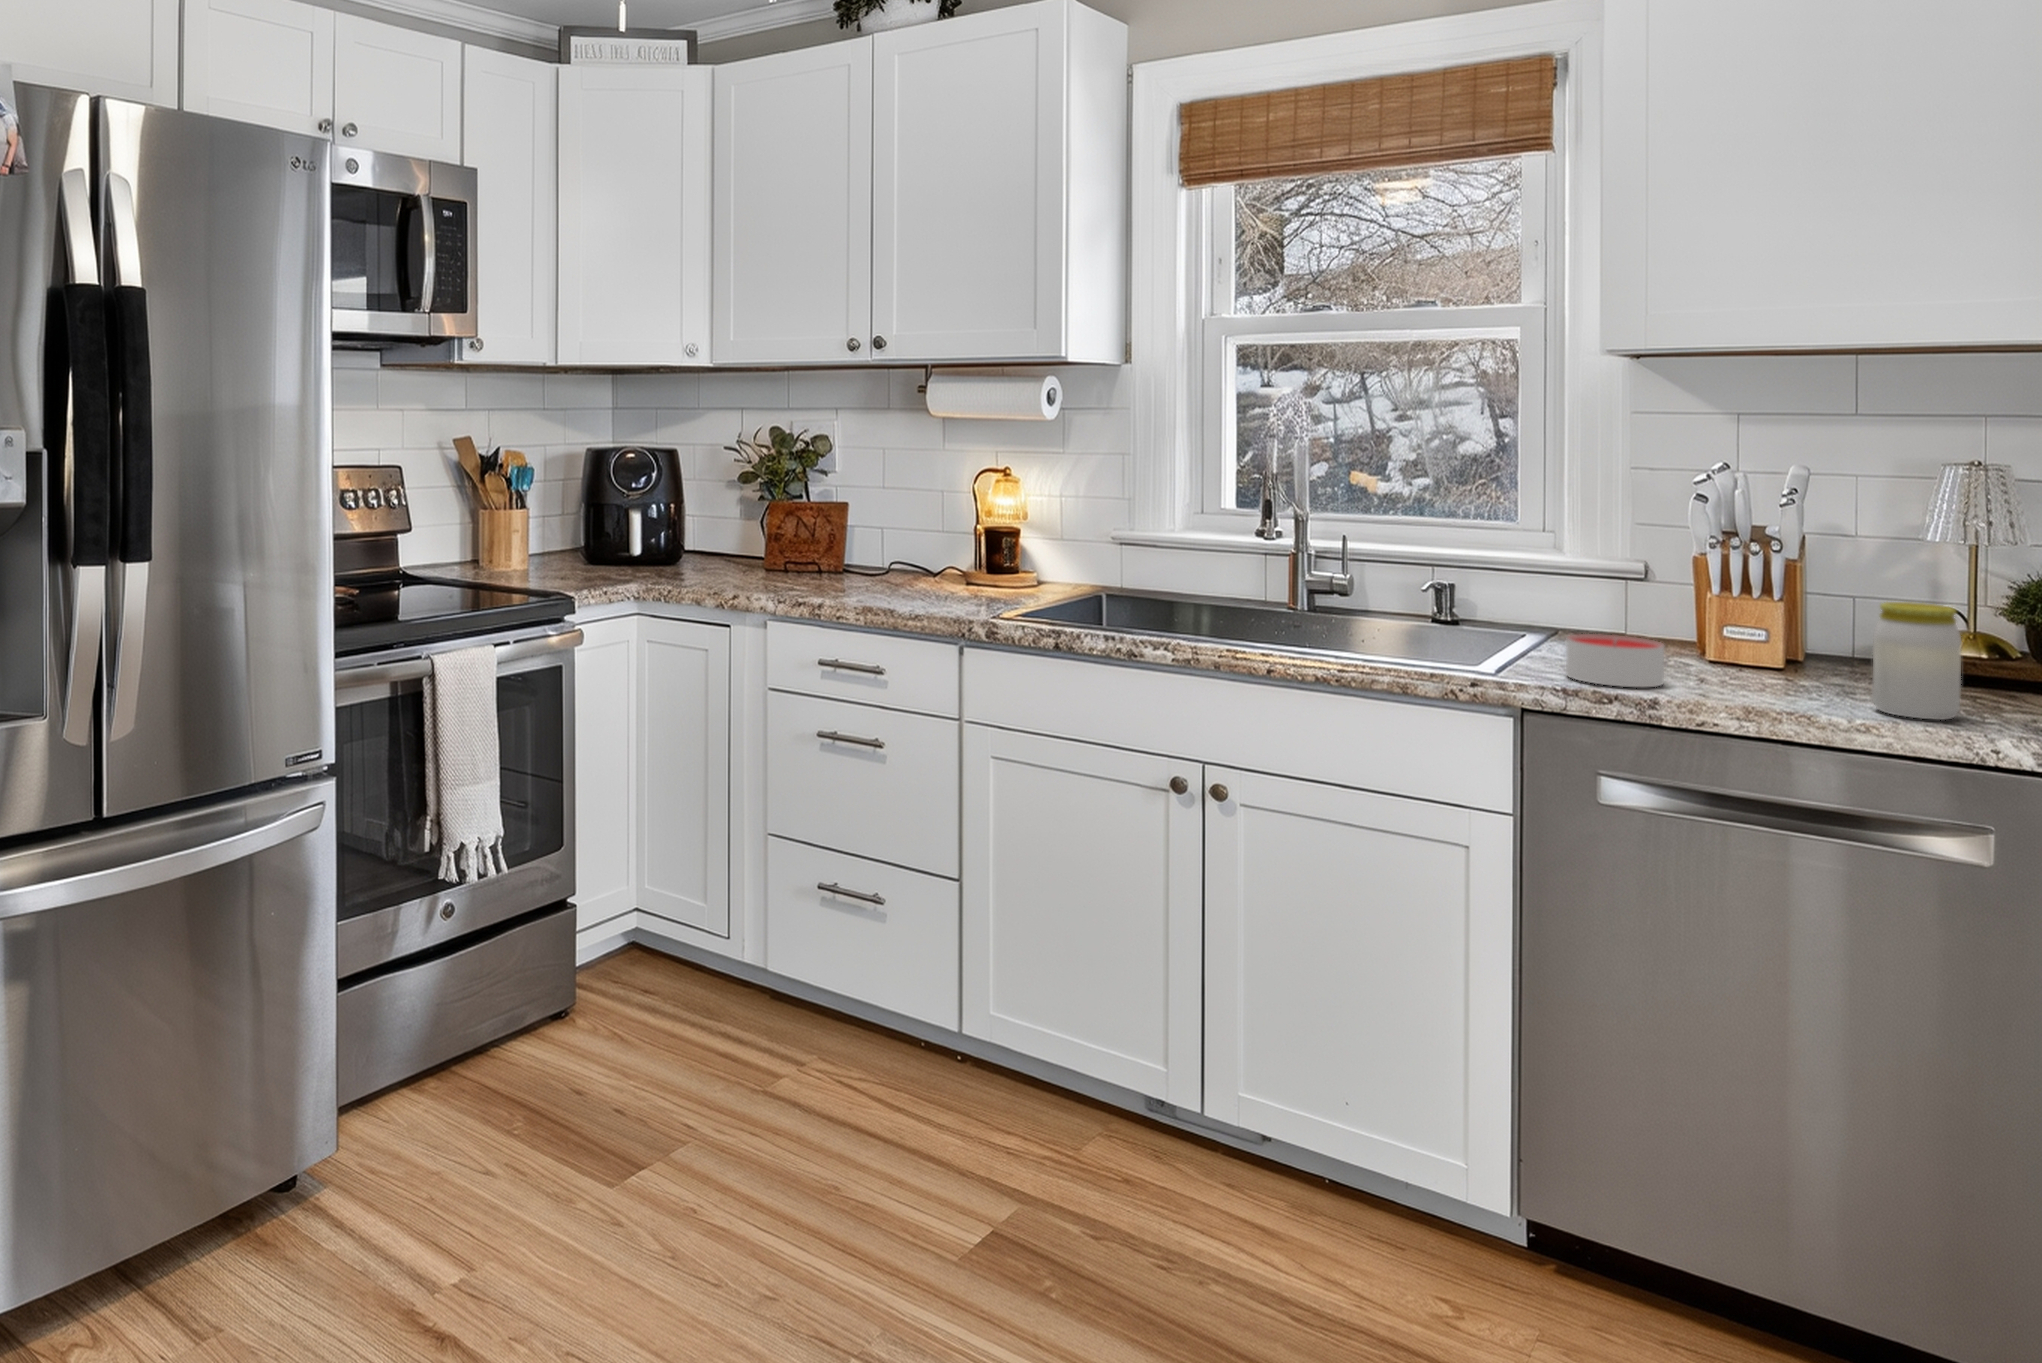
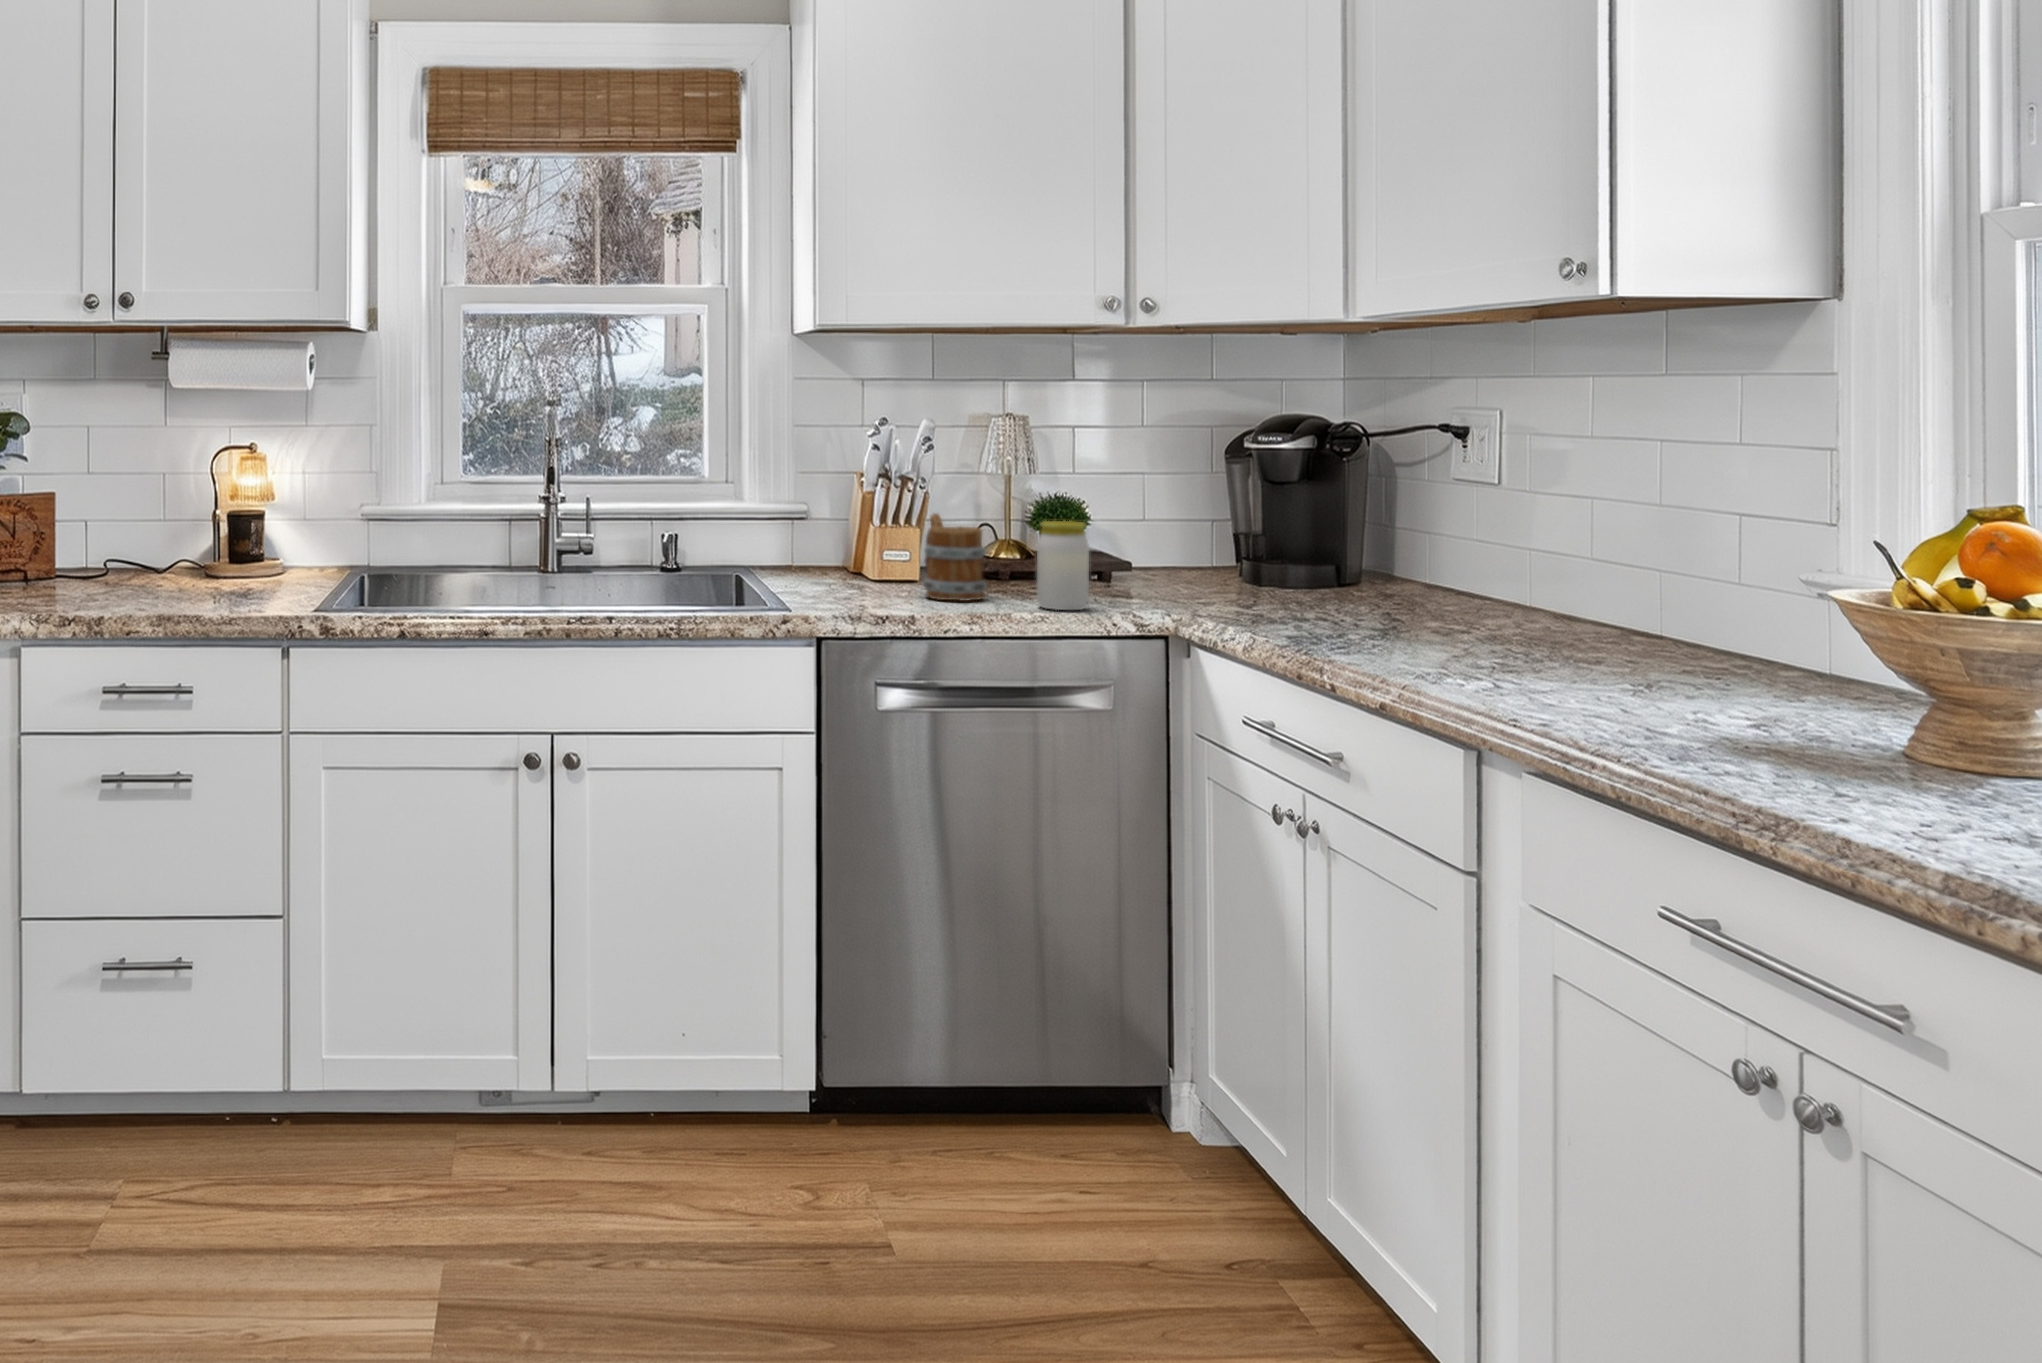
mug: none [1723,578,1819,689] -> present [923,513,987,601]
candle: present [1566,634,1664,687] -> none [836,569,906,610]

